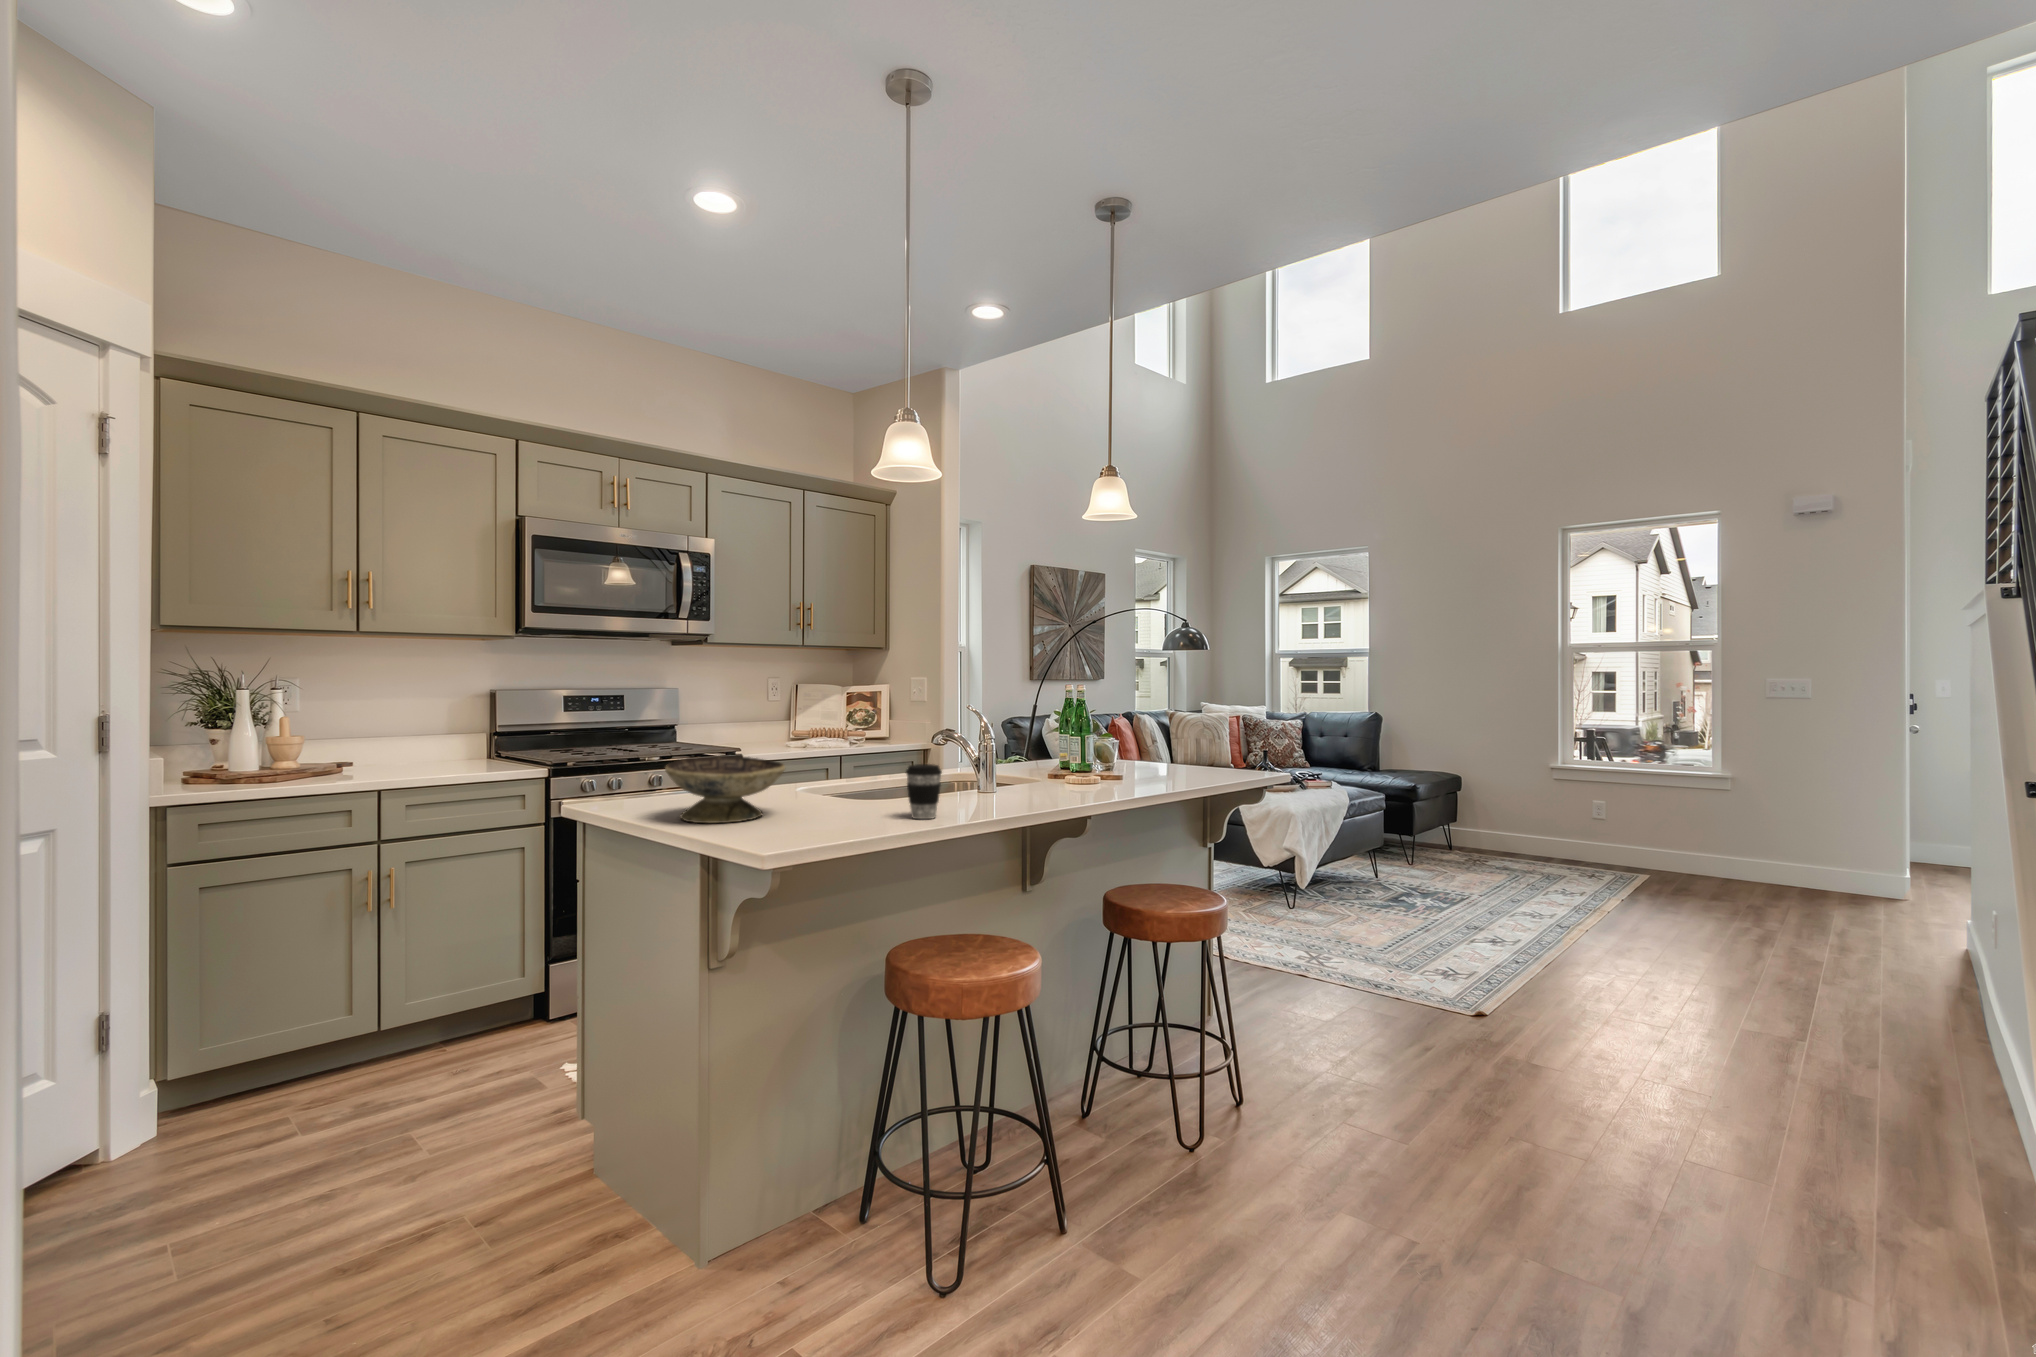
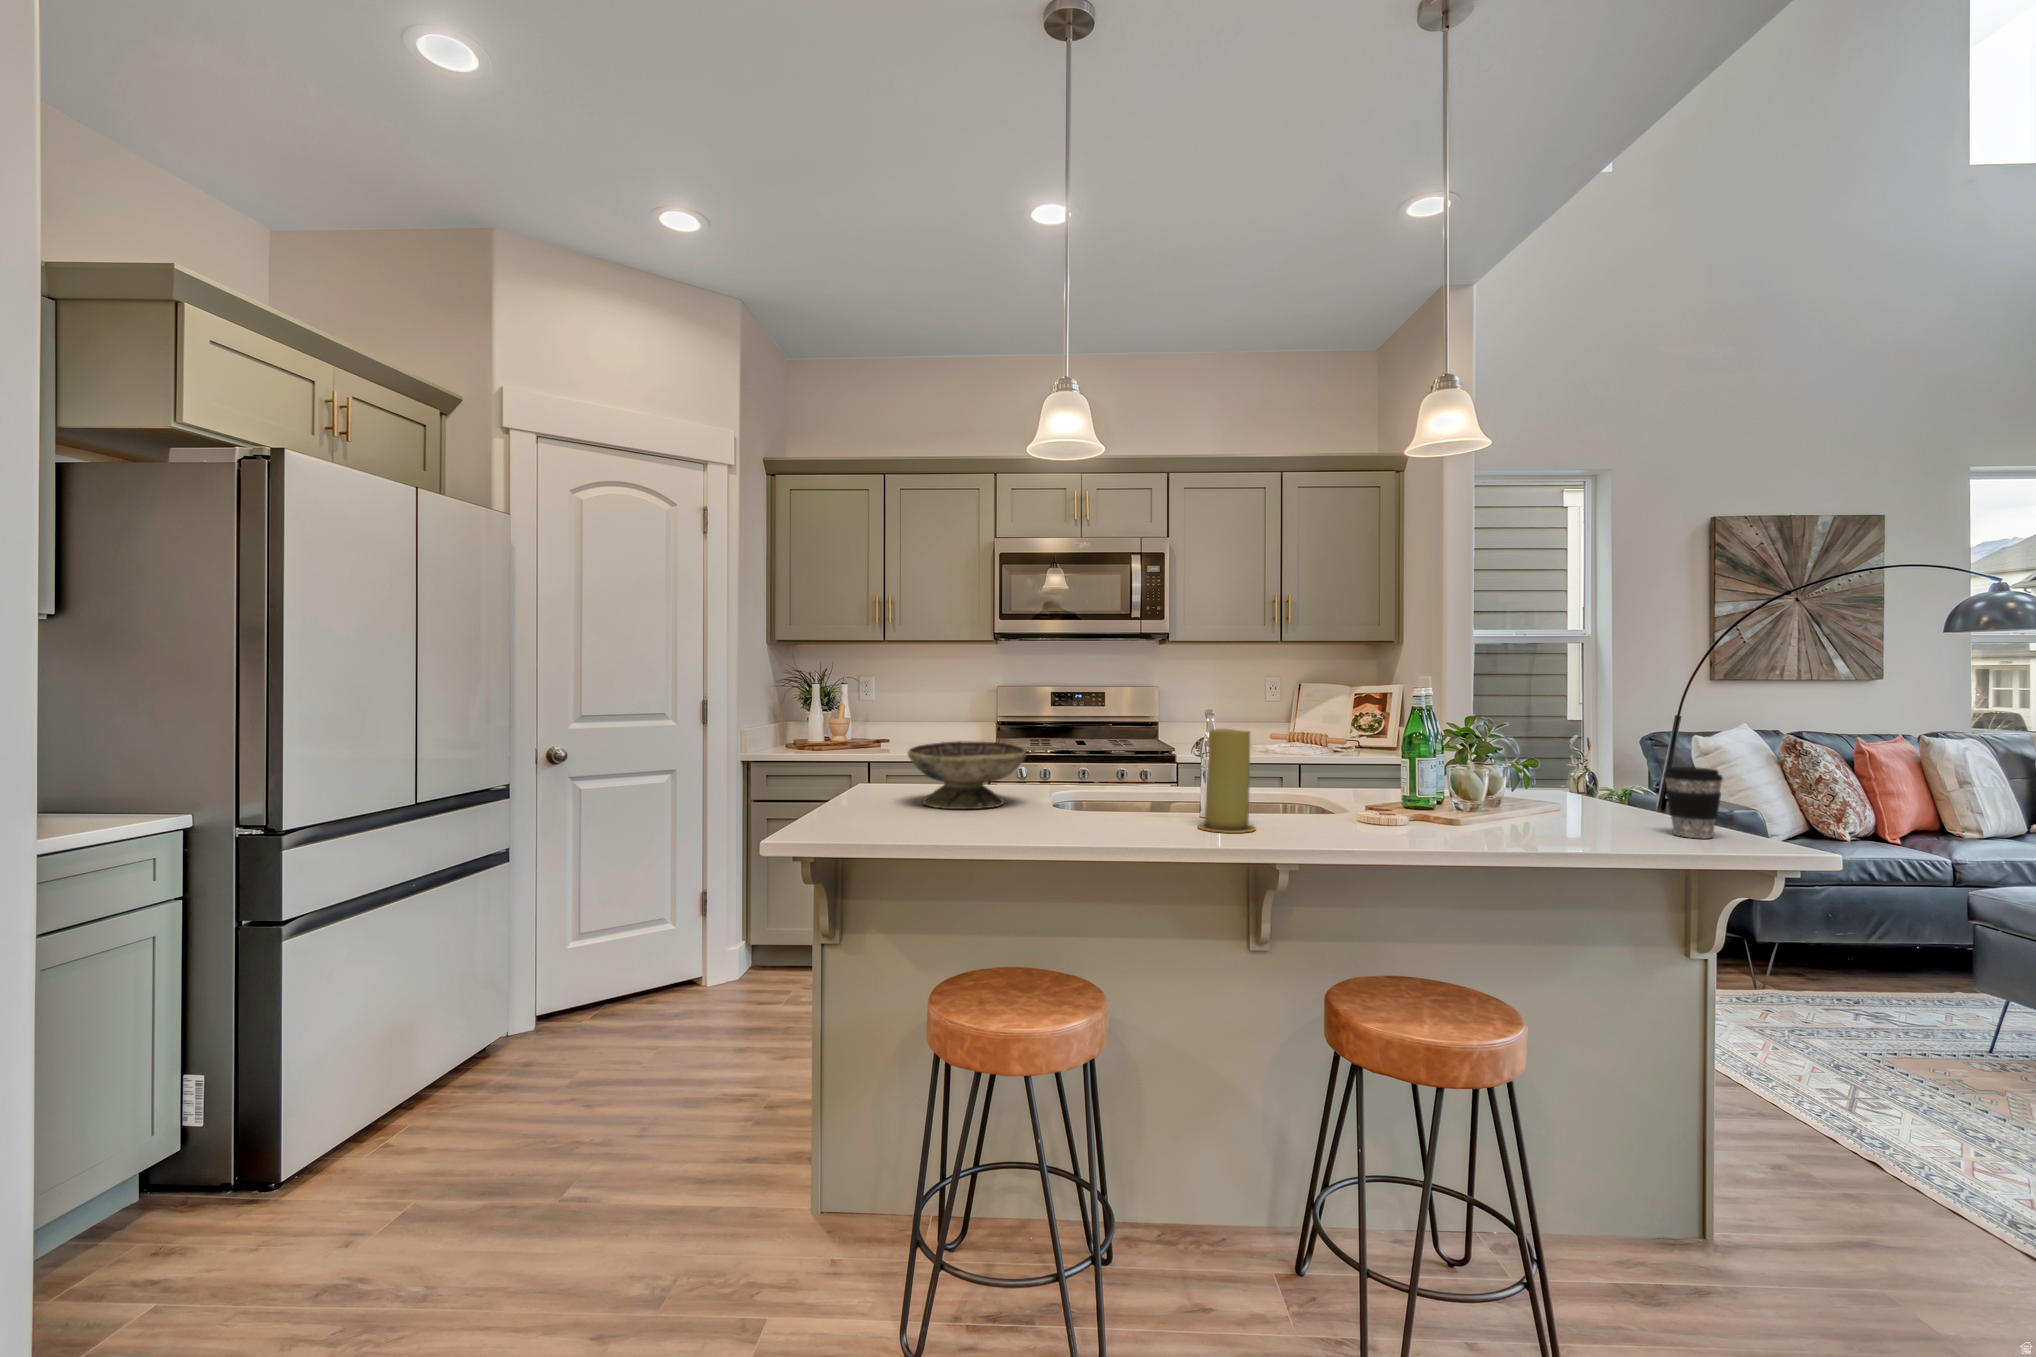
candle: none [952,734,994,811] -> present [1198,728,1256,833]
coffee cup: present [906,764,942,819] -> present [1664,767,1723,838]

